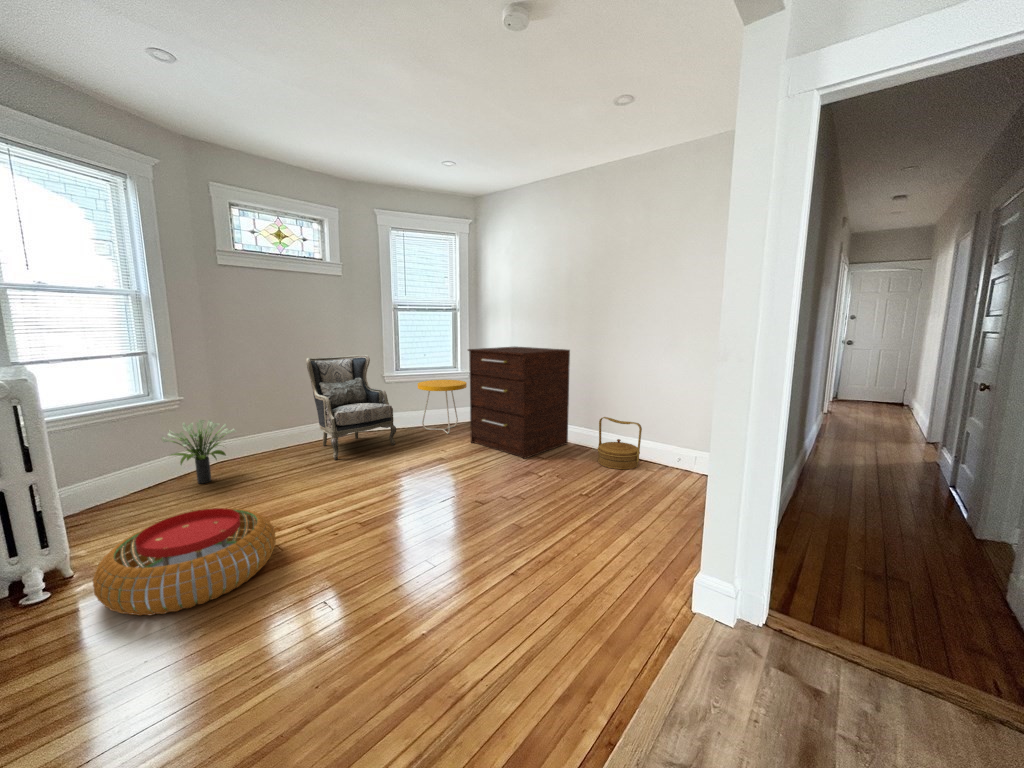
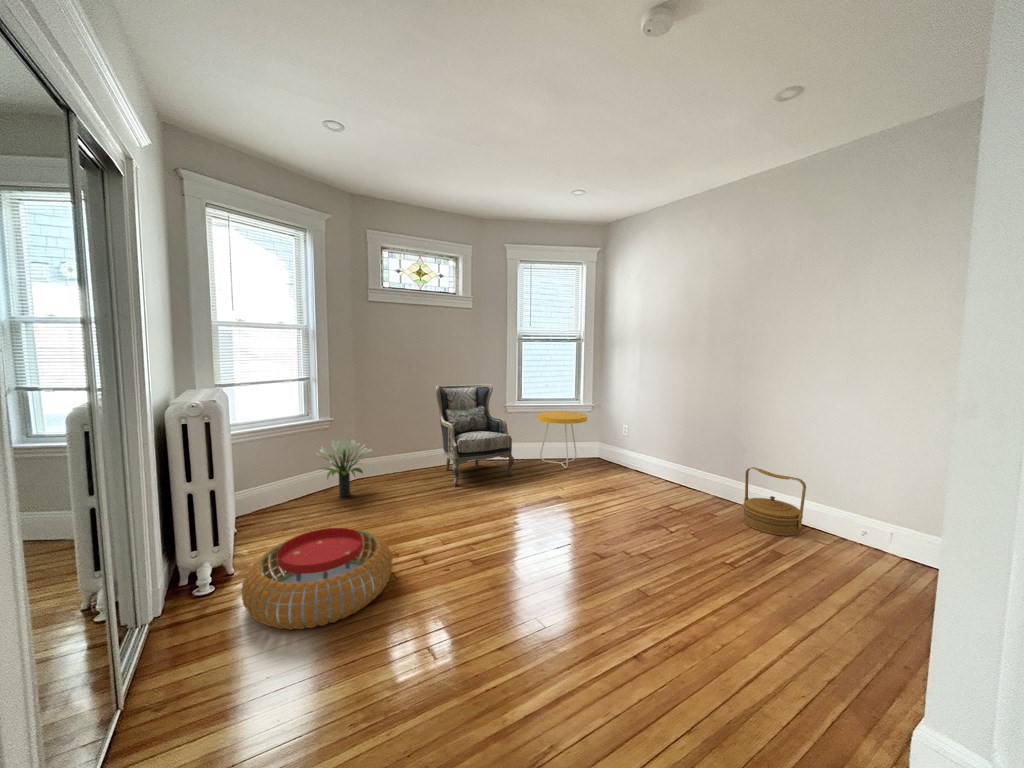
dresser: present [468,347,570,459] -> none [590,380,708,507]

